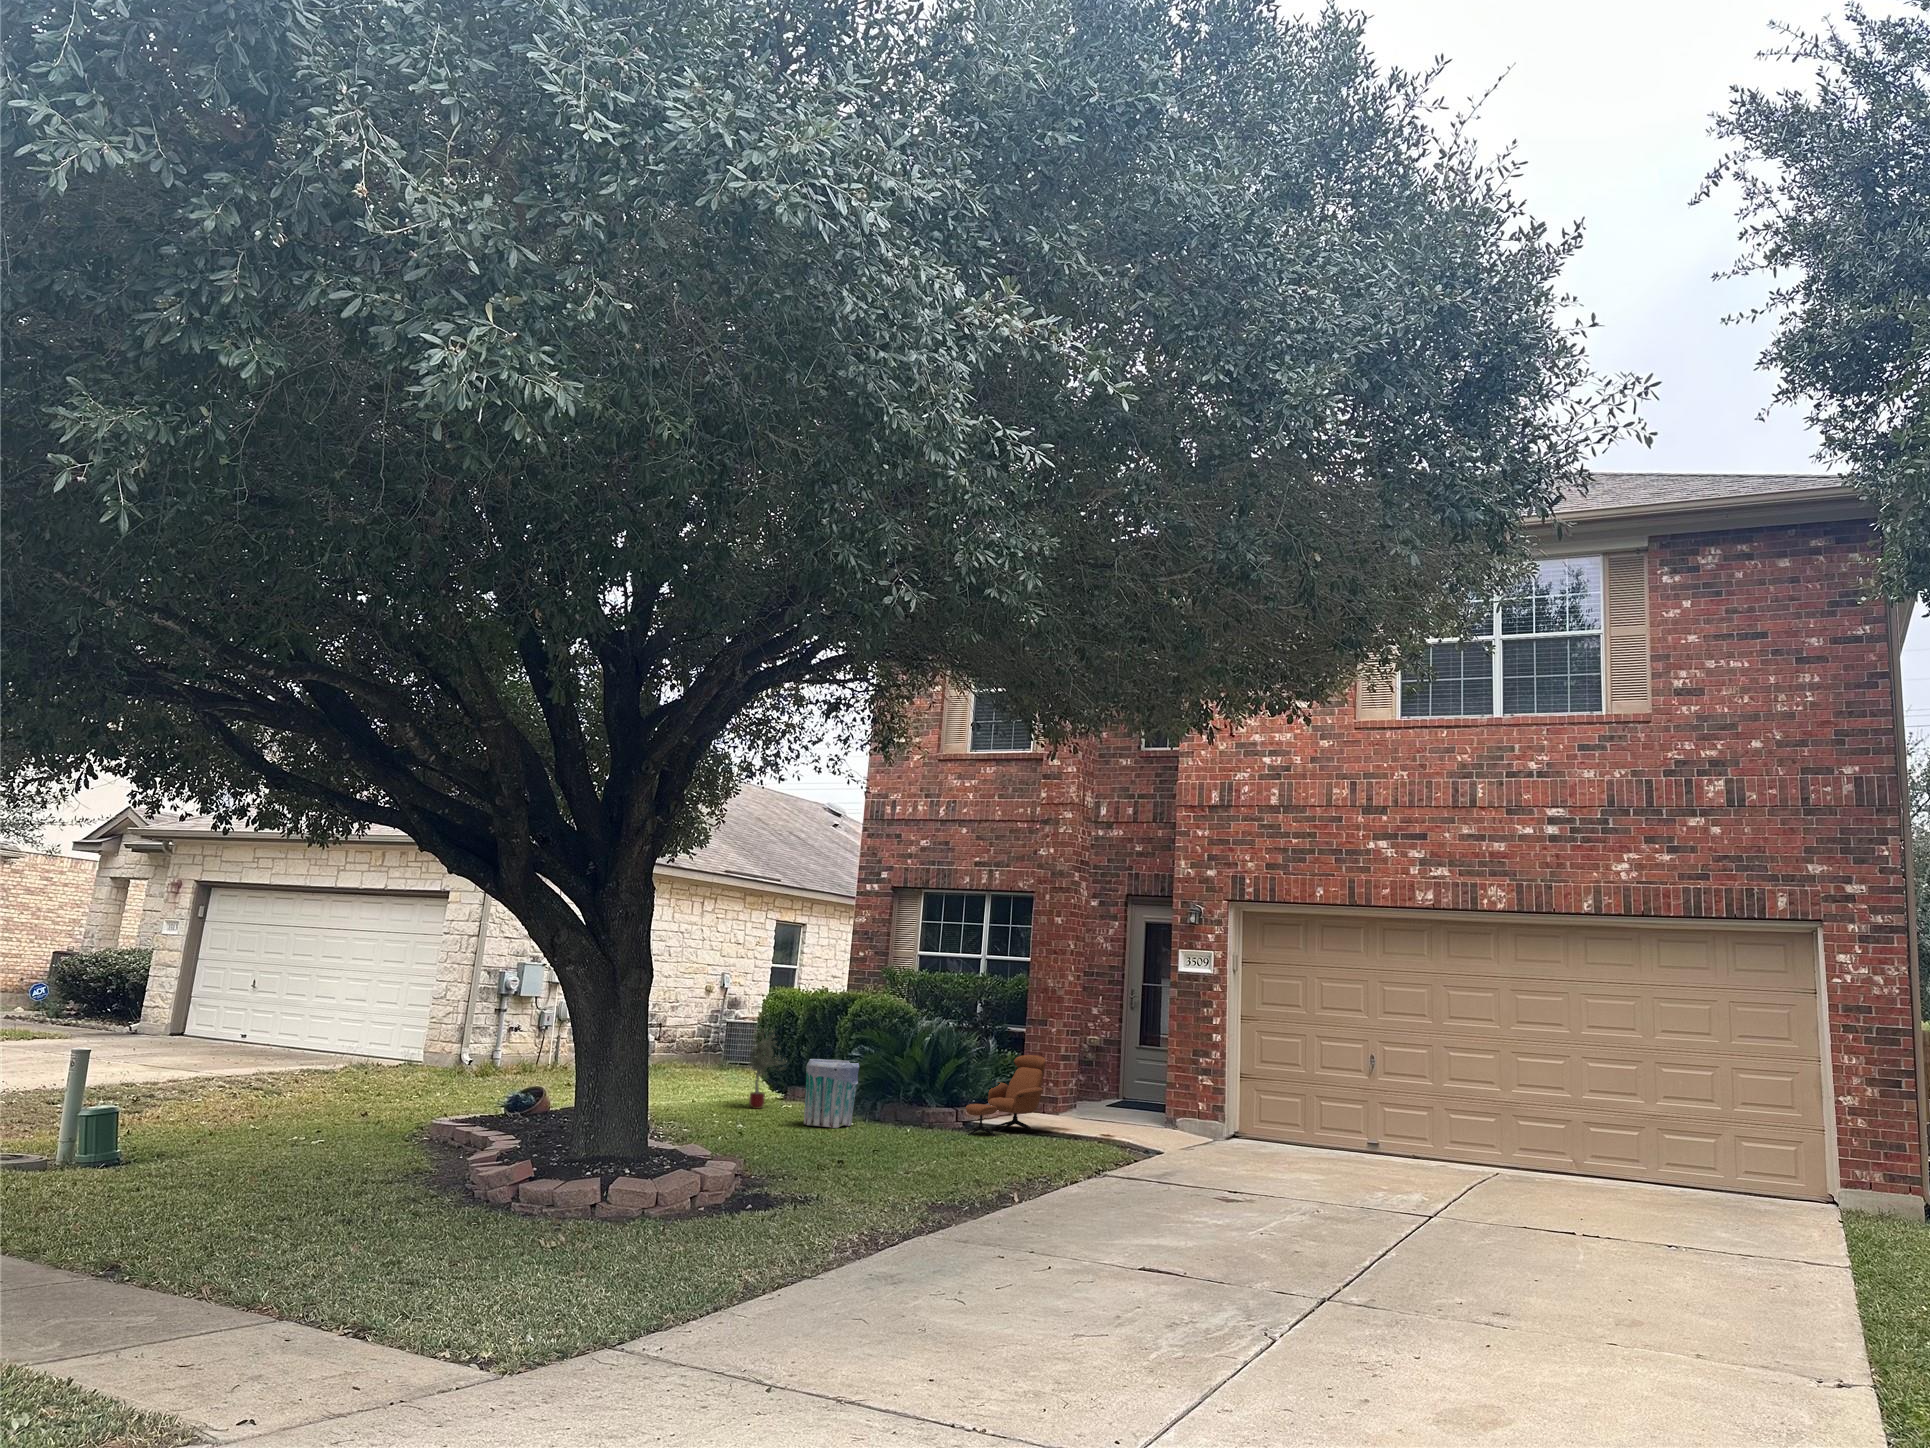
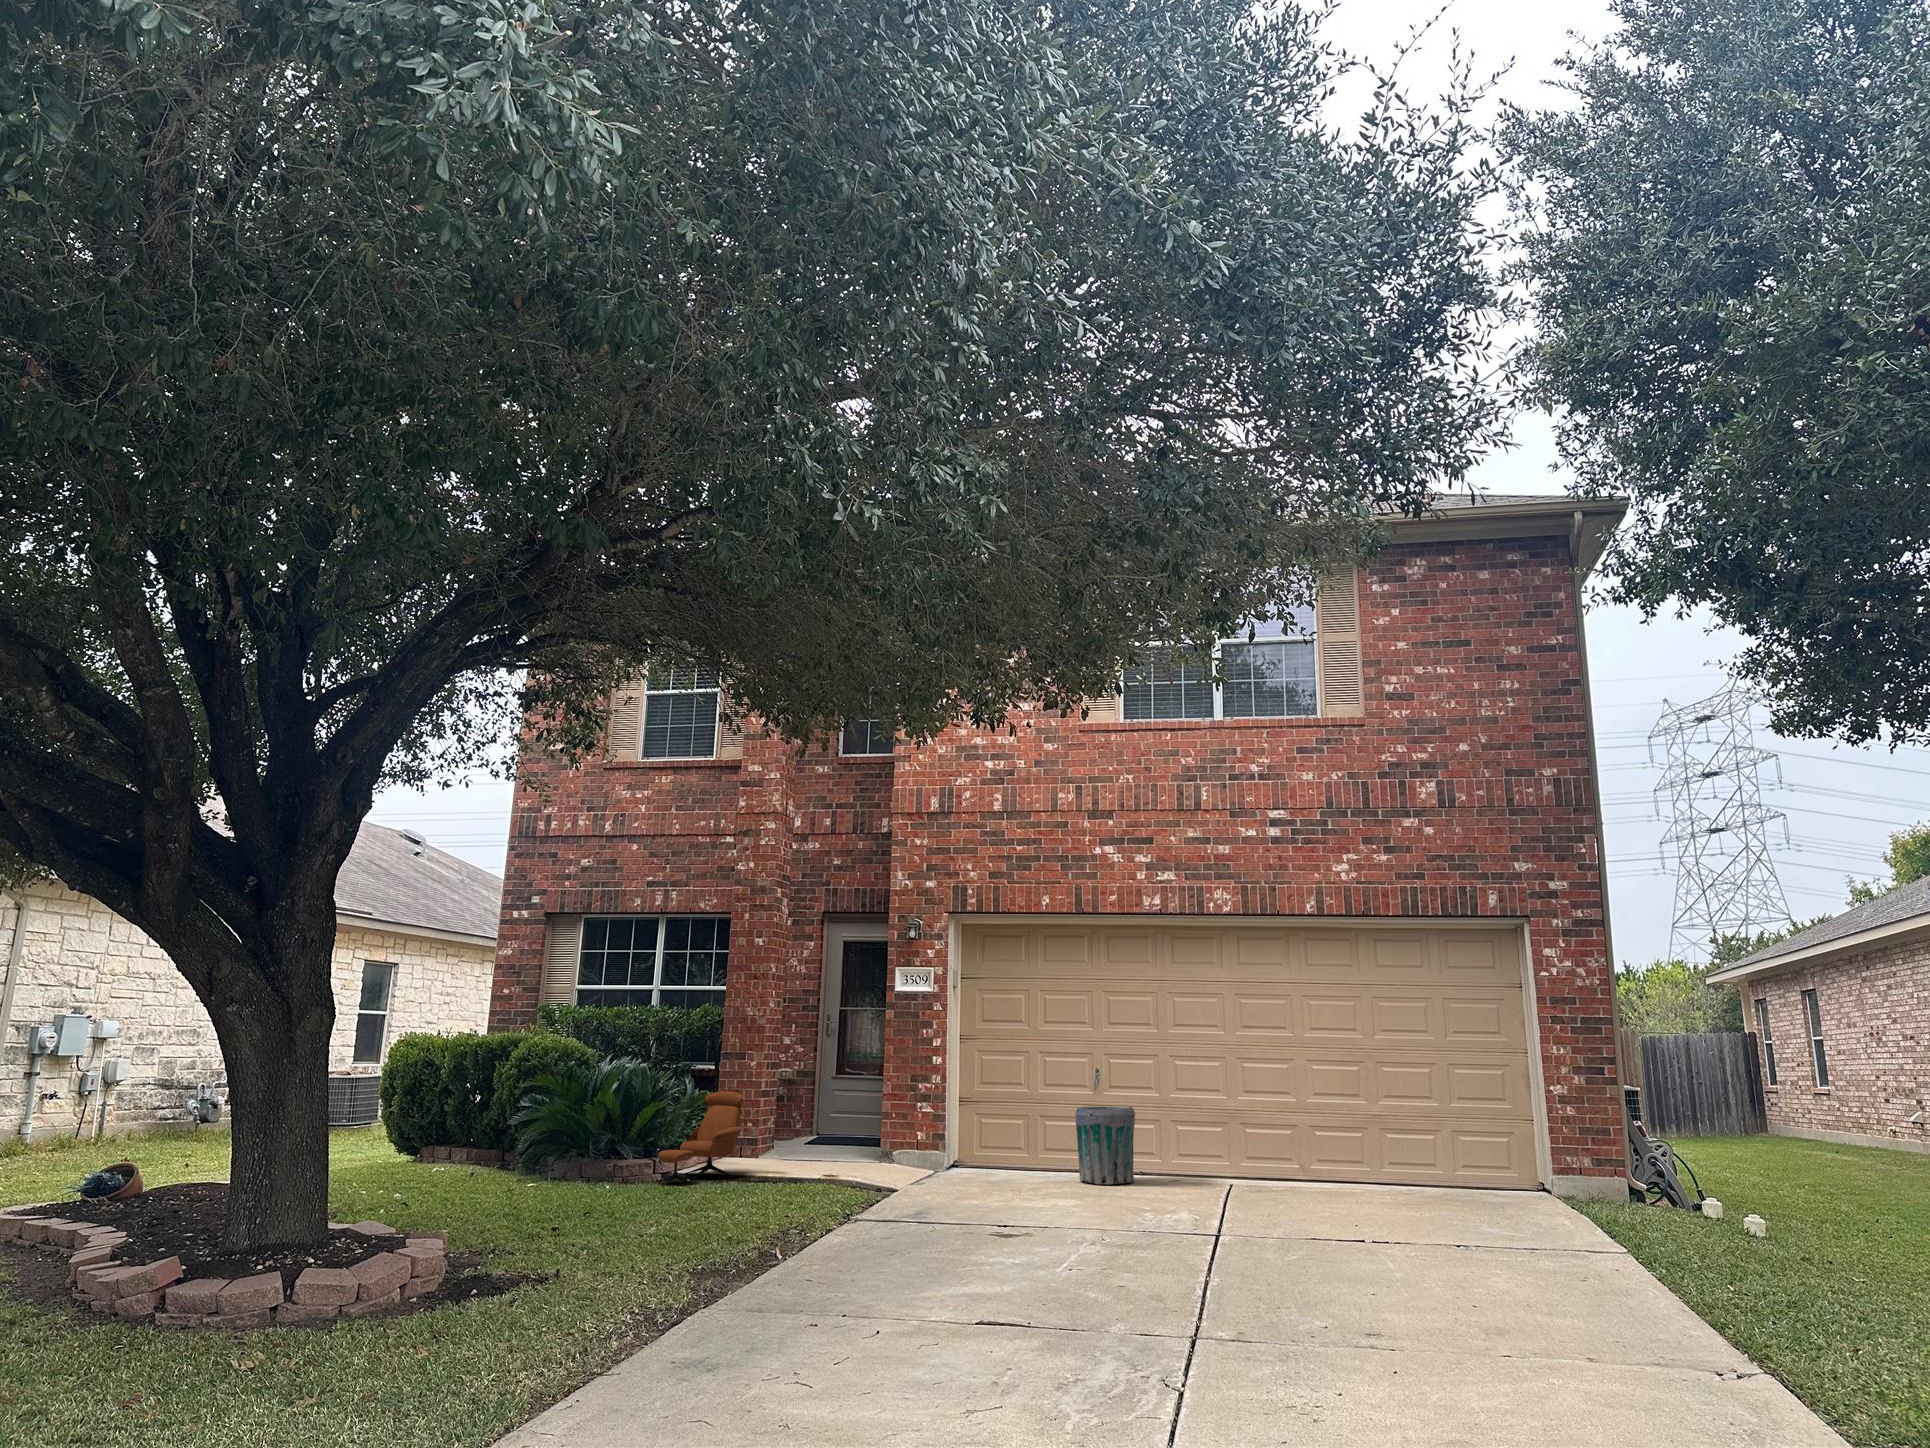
potted tree: present [749,1029,787,1109] -> none [379,1078,432,1174]
trash can: present [804,1059,859,1128] -> present [1076,1106,1135,1184]

